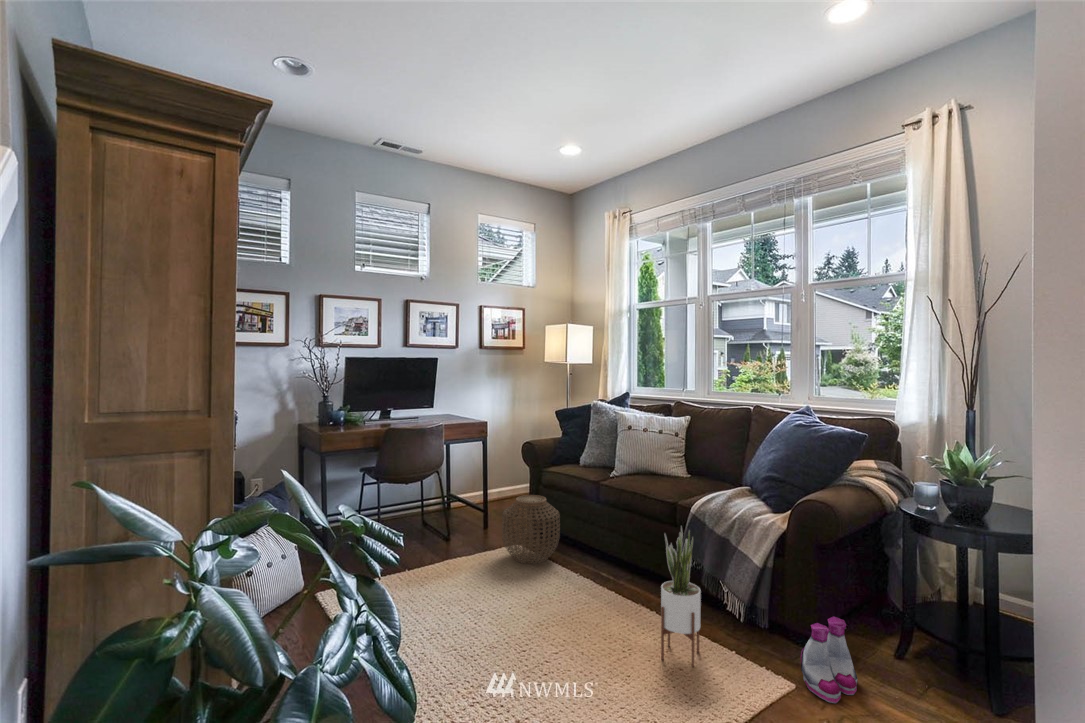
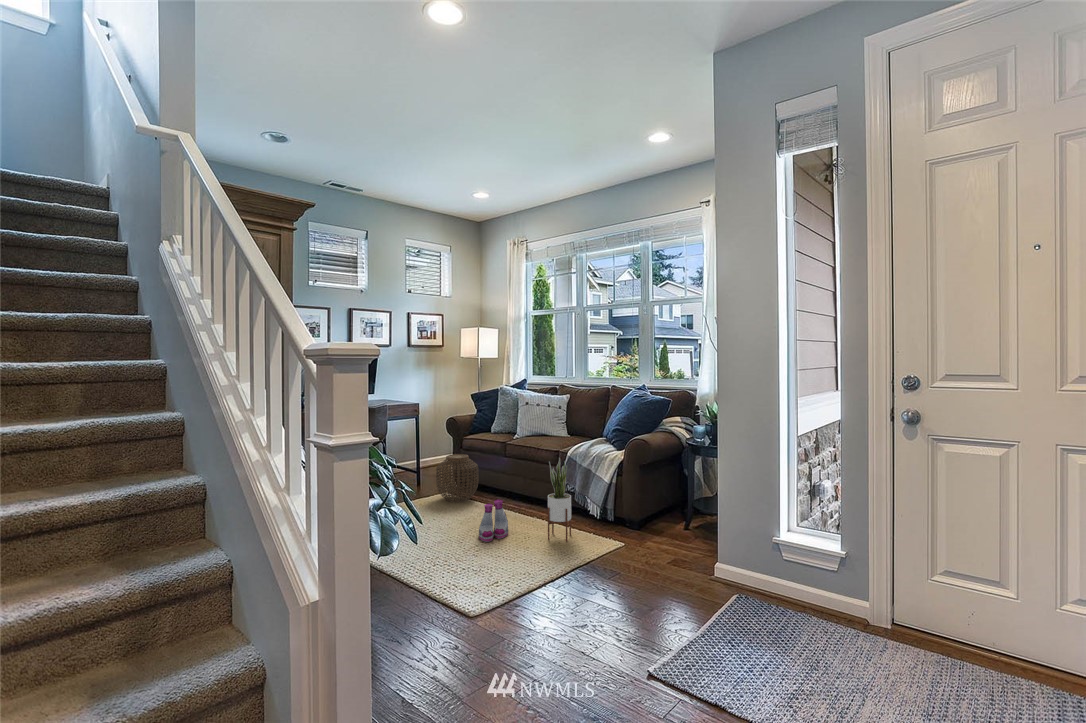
boots: present [801,616,858,703] -> present [479,499,508,542]

